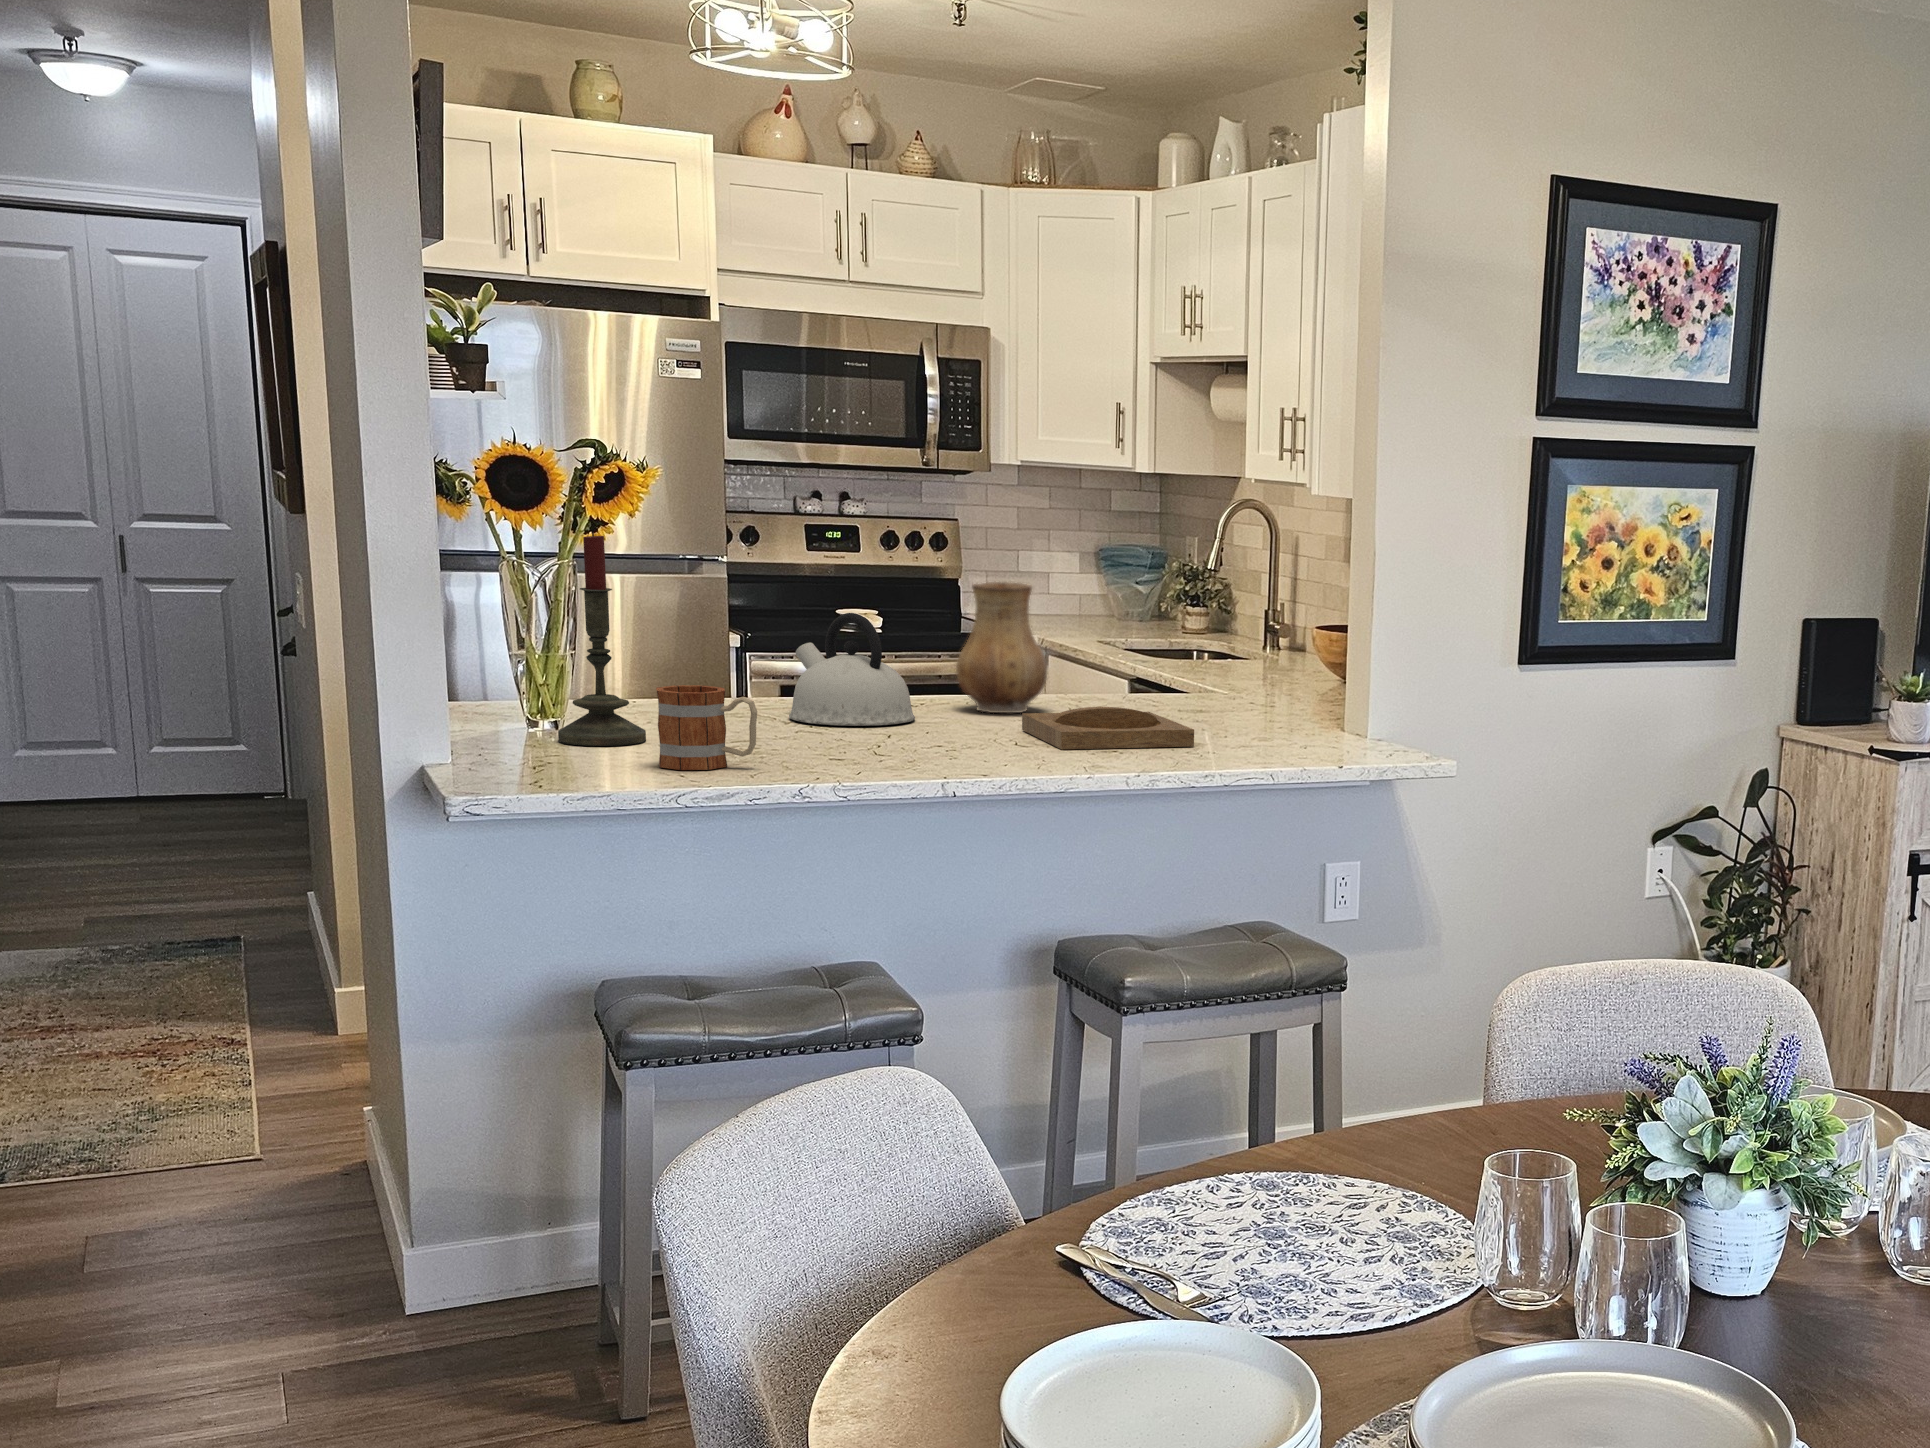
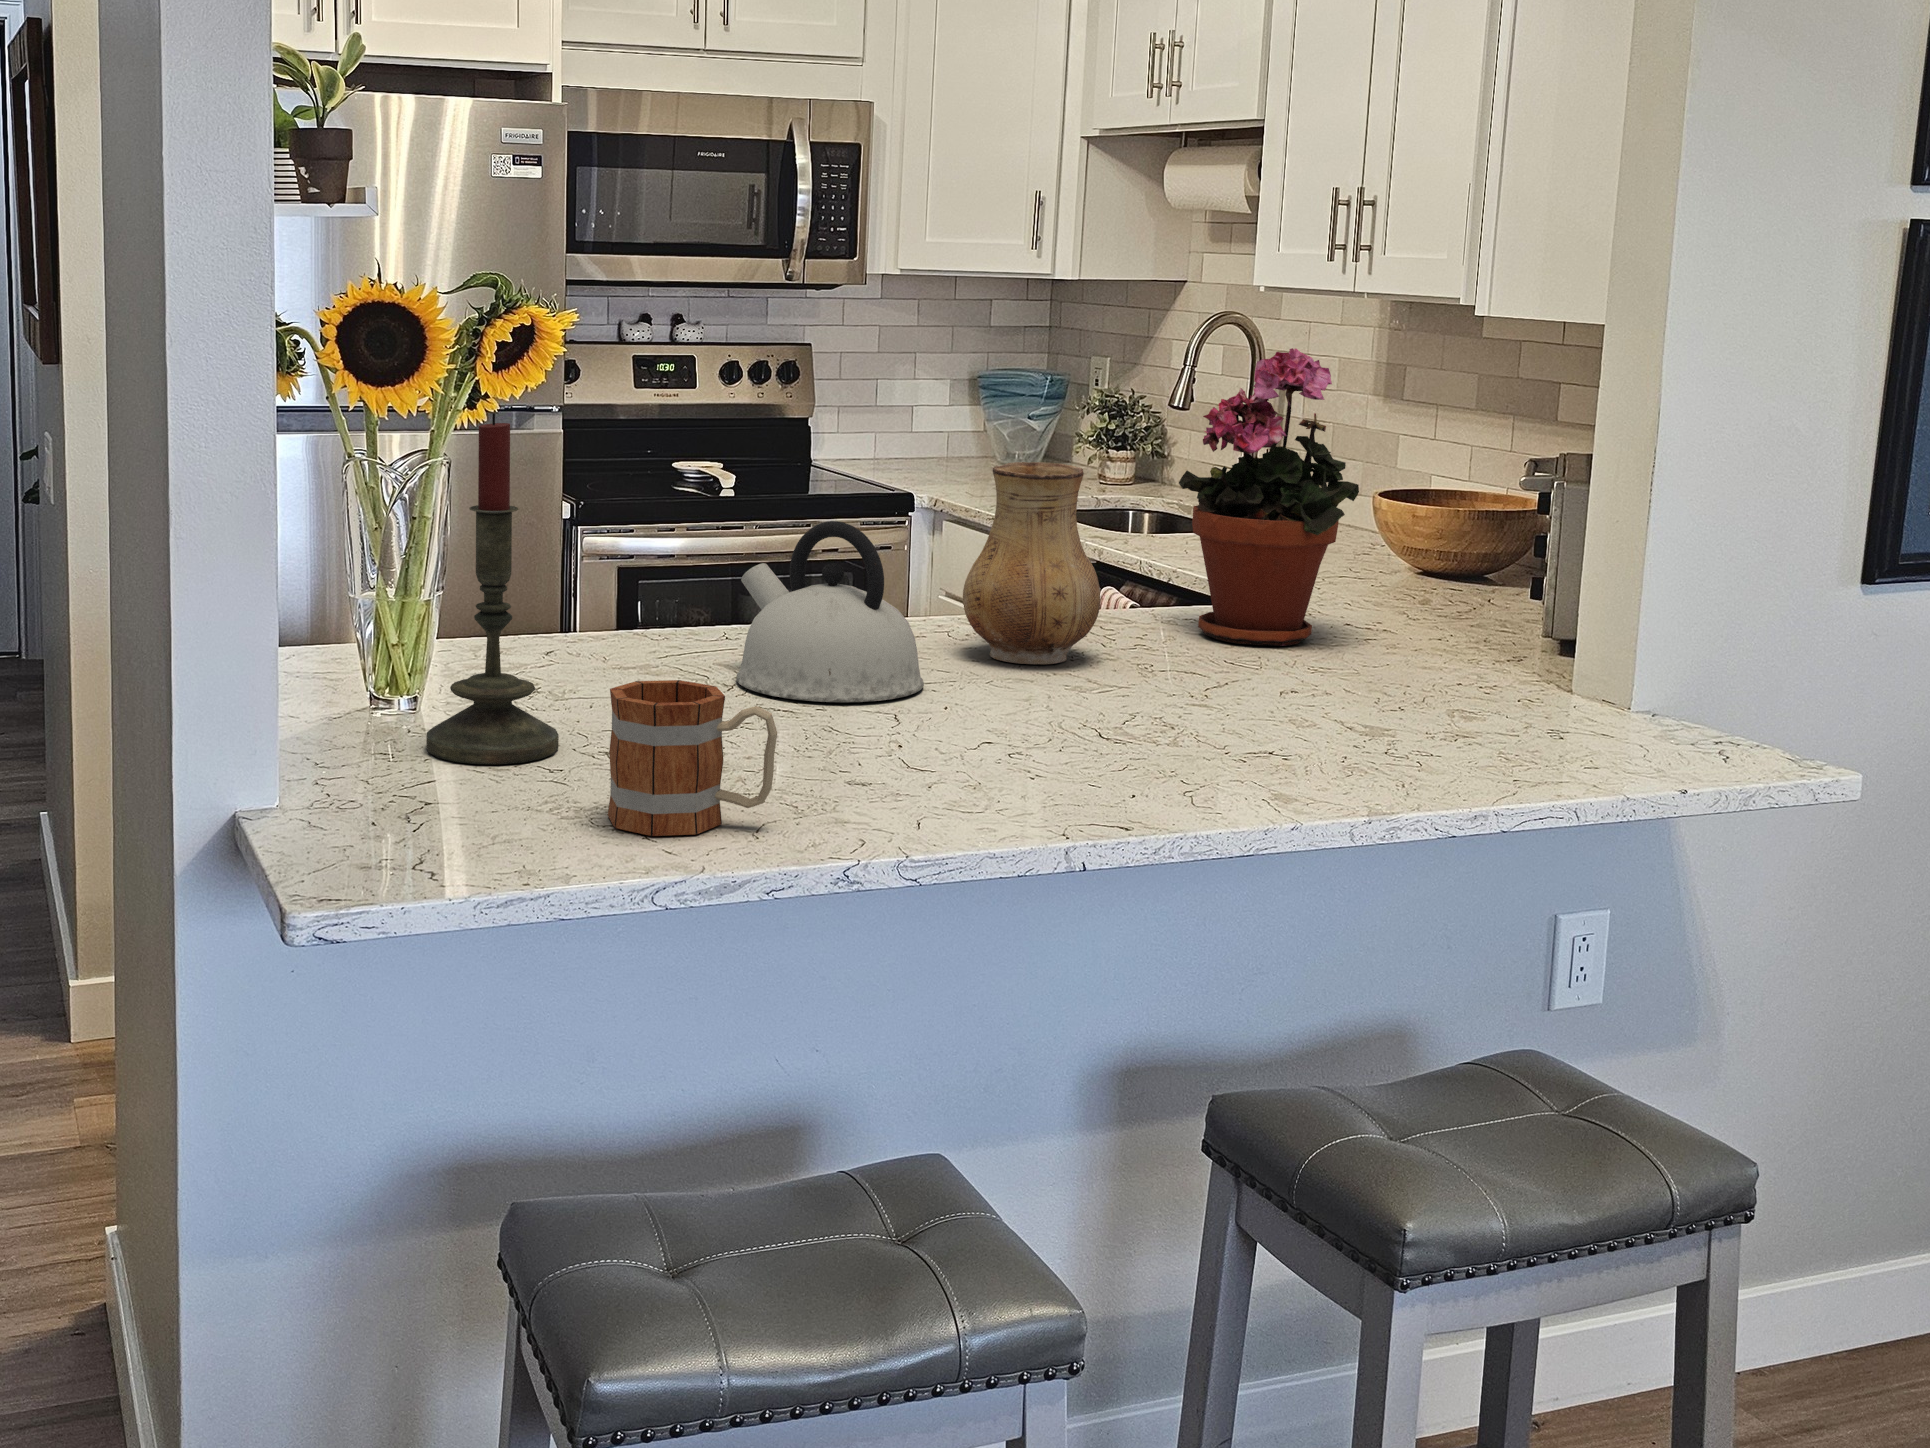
potted plant: none [1122,512,1231,708] -> present [1179,348,1359,646]
tray: present [1022,707,1194,749] -> none [1104,673,1418,761]

